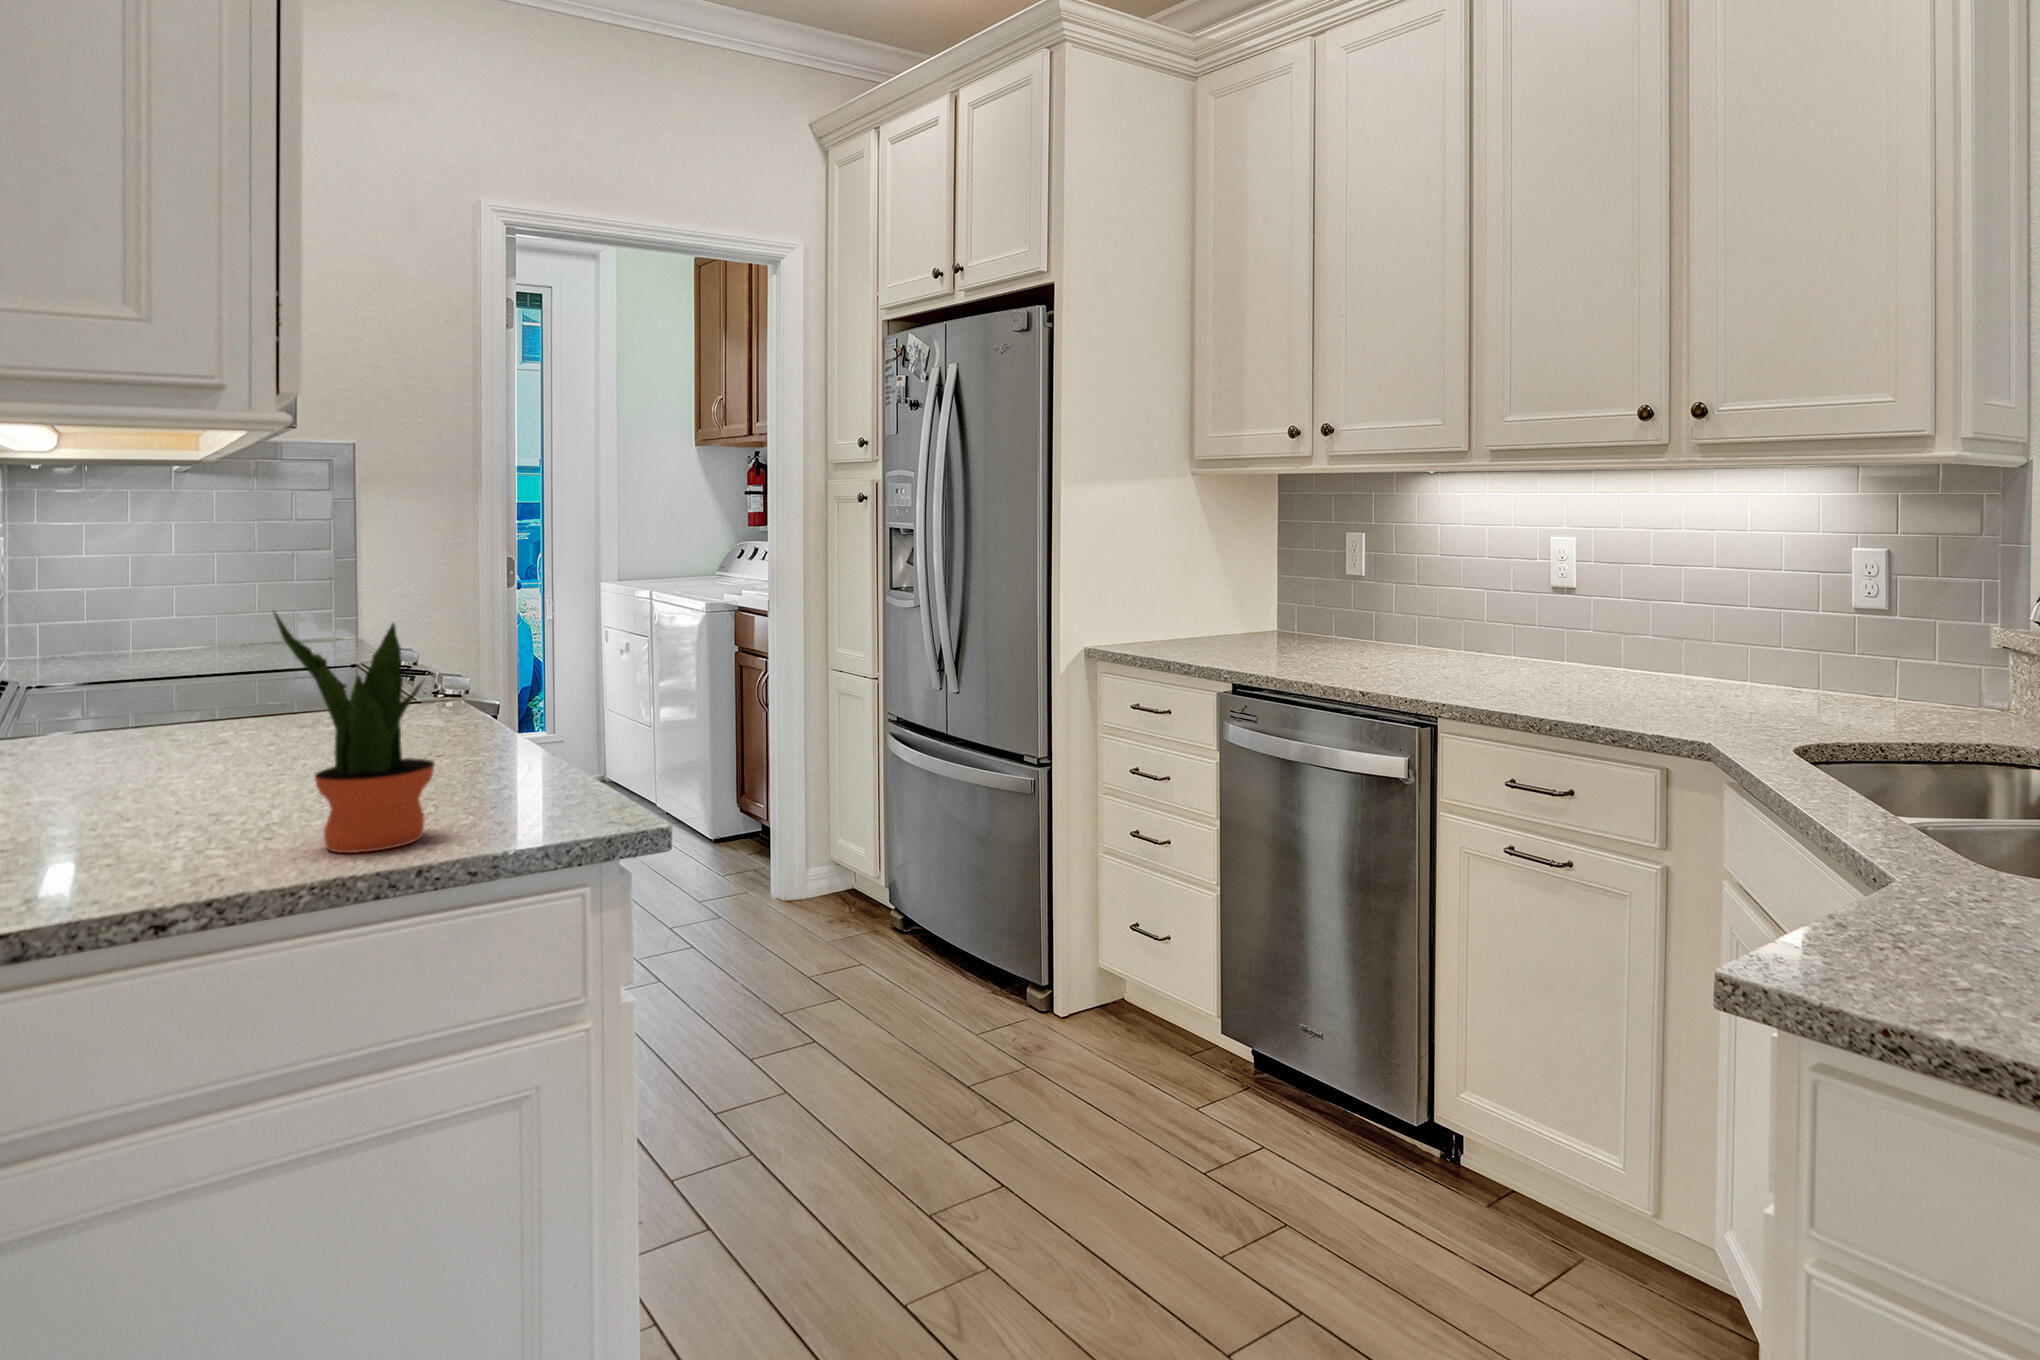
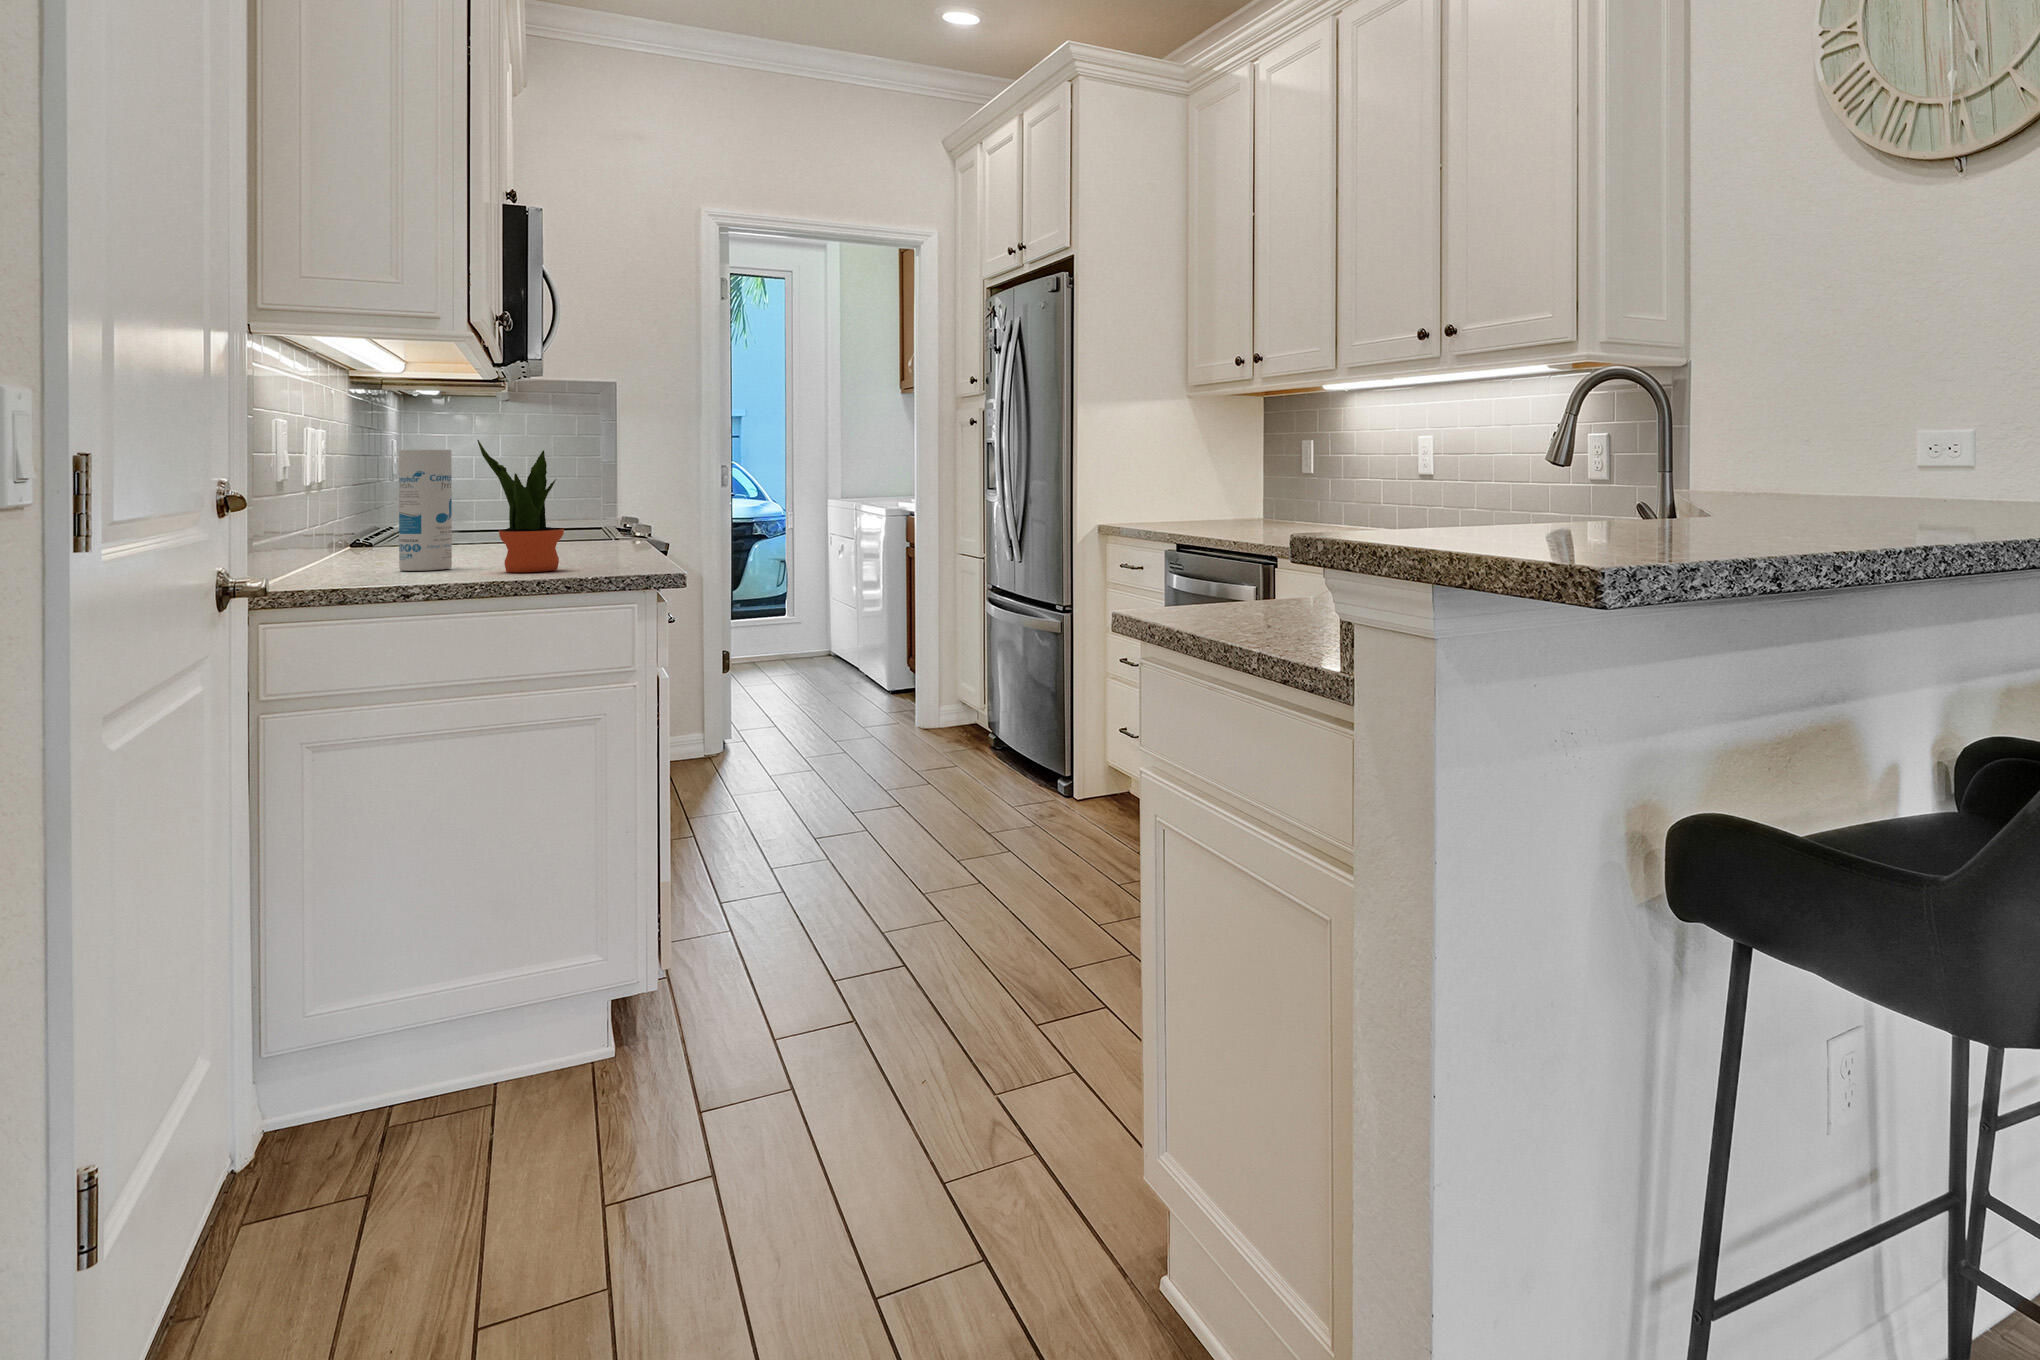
canister: none [102,622,209,855] -> present [399,449,452,571]

